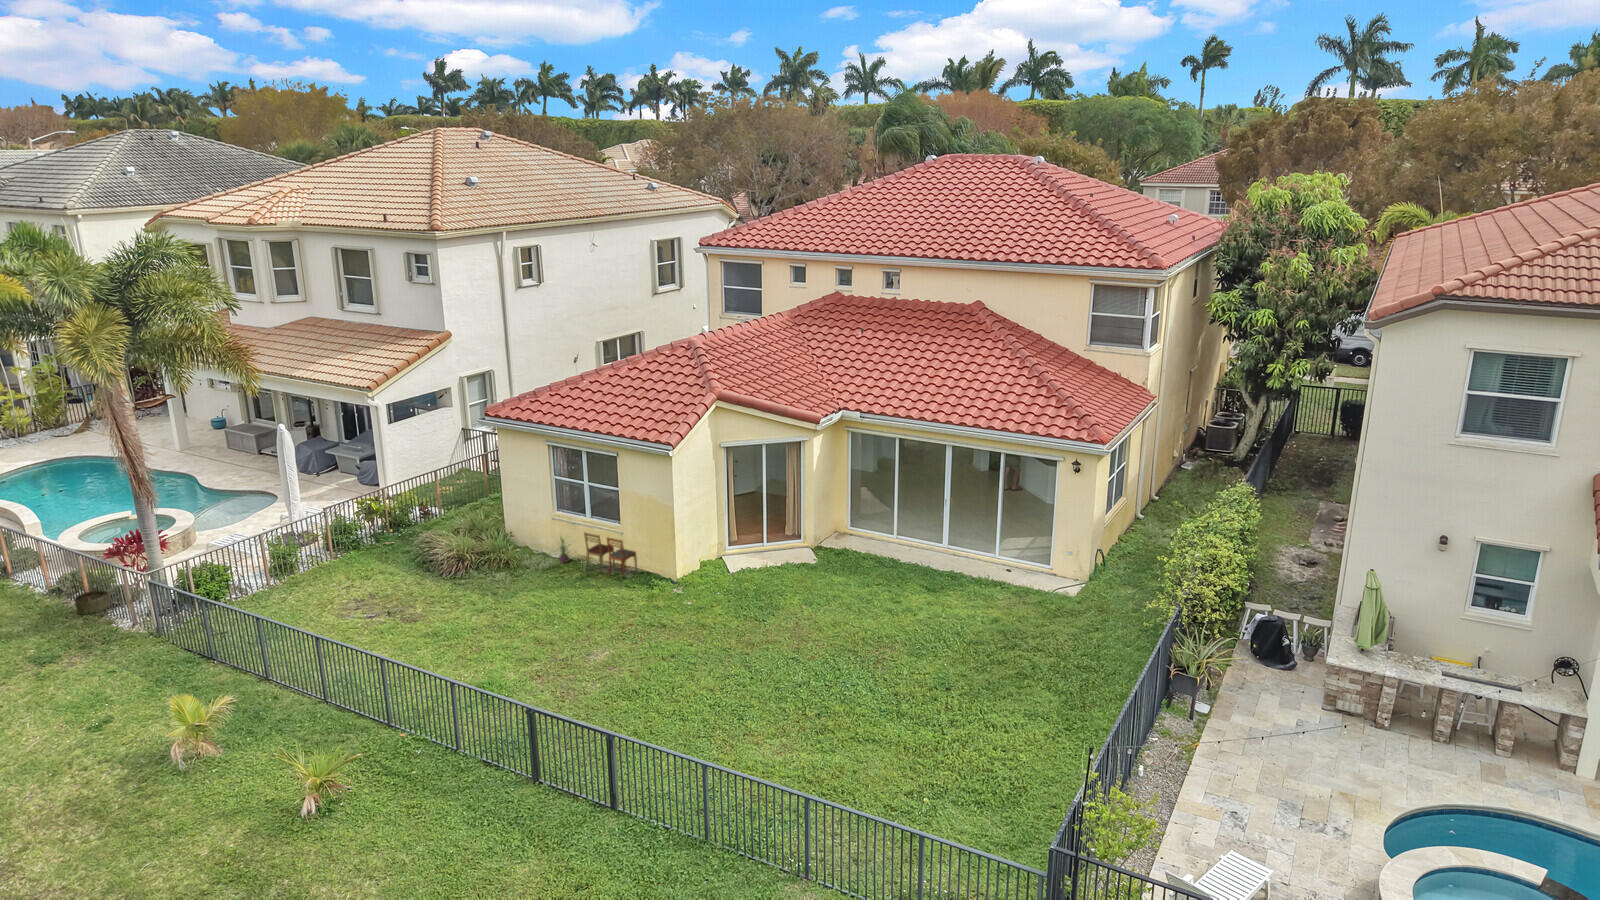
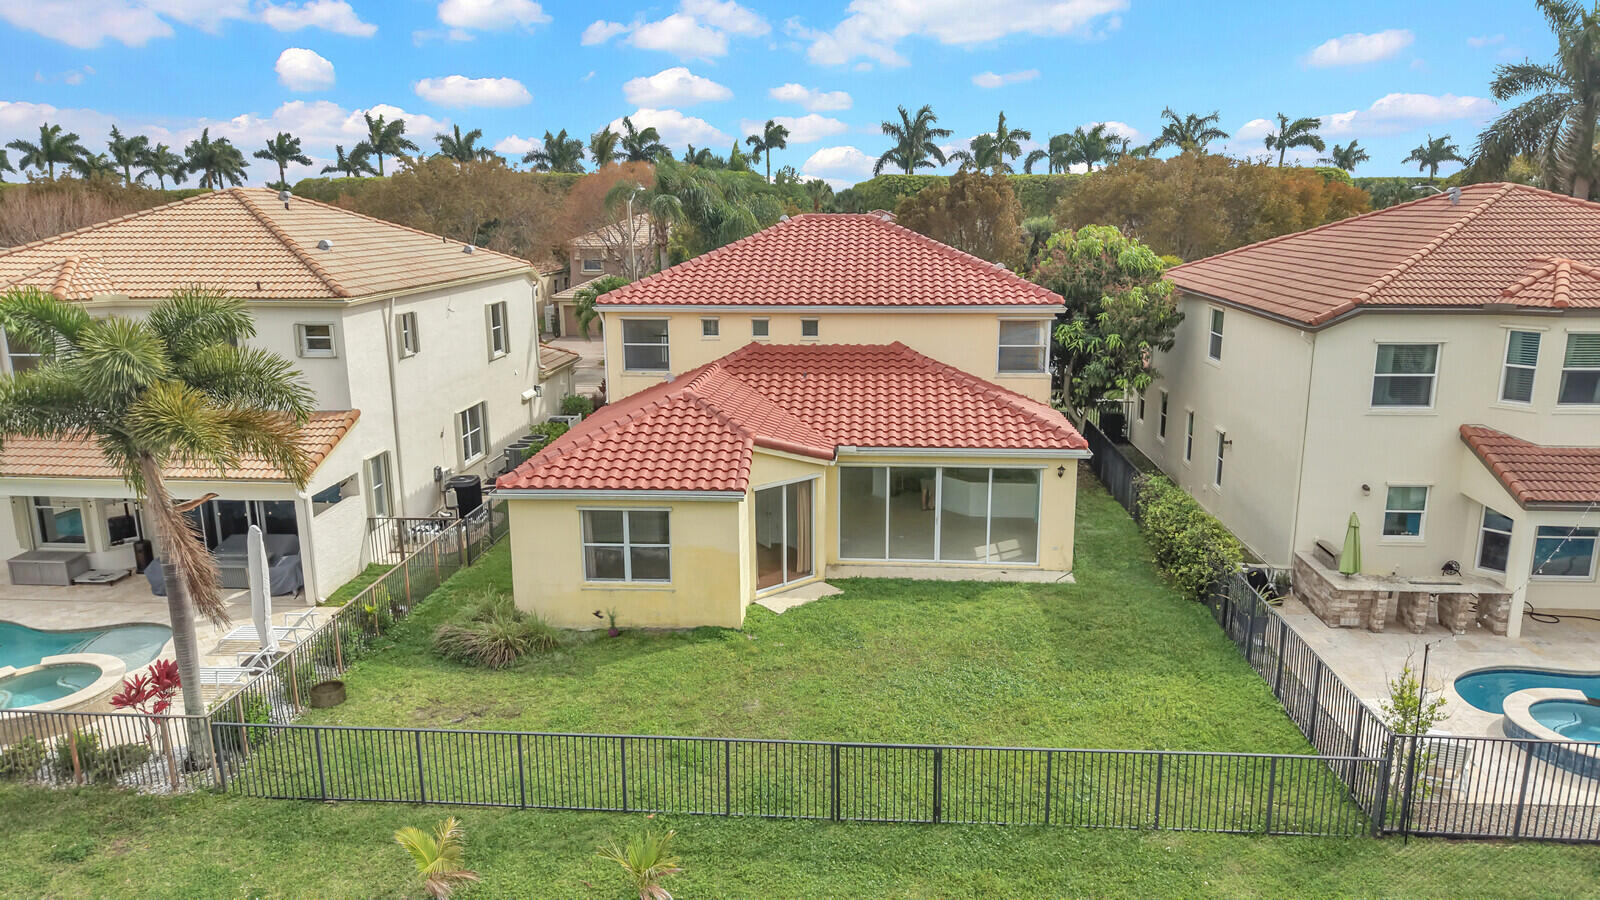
chair: present [584,533,637,578] -> none [646,597,700,640]
basket: present [74,590,110,614] -> present [310,680,346,708]

